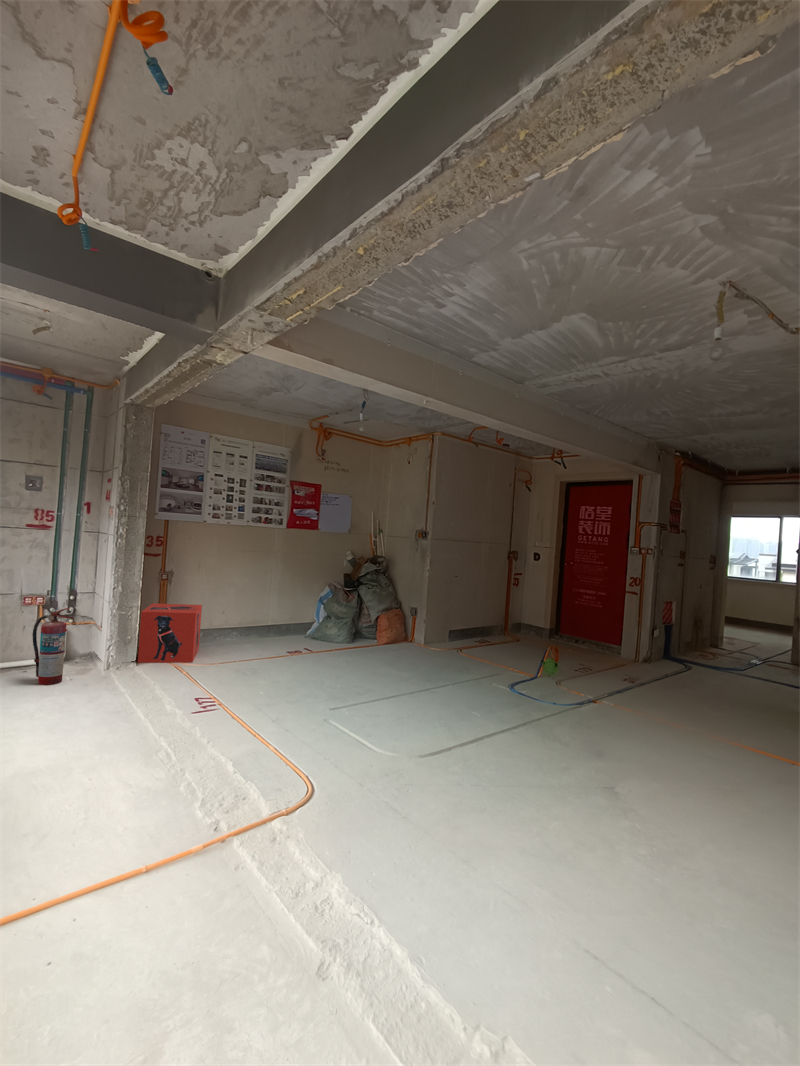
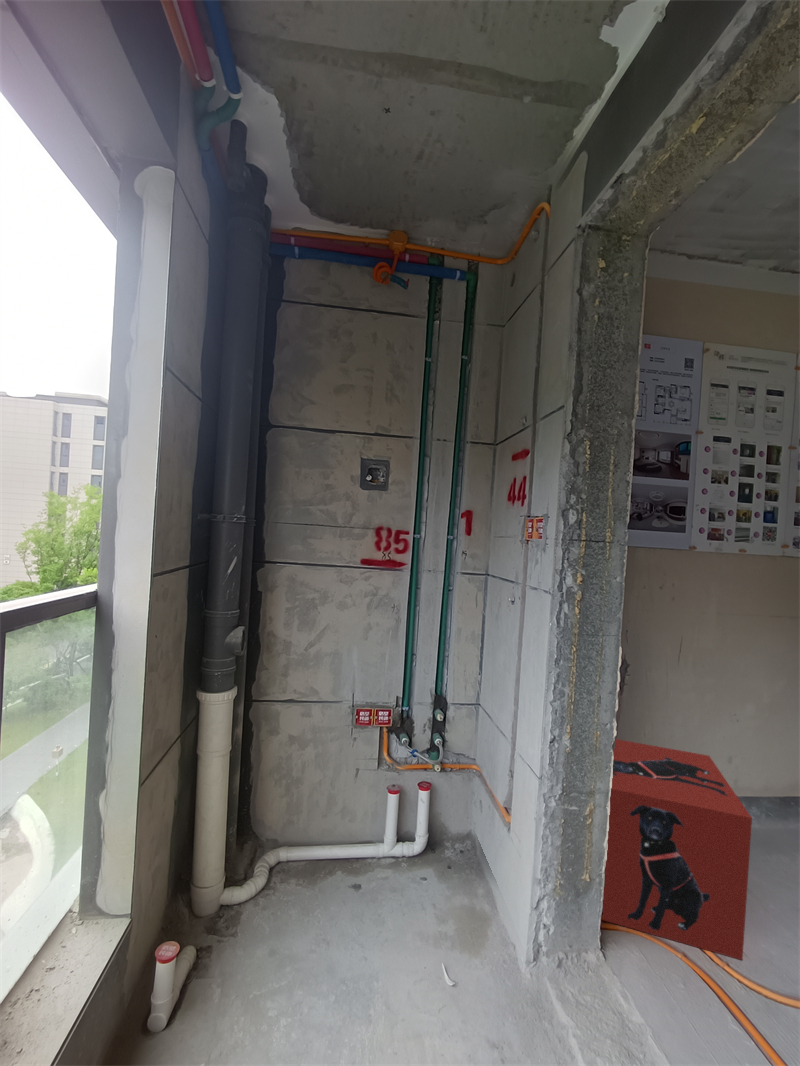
fire extinguisher: present [33,608,74,685] -> none [369,808,468,1041]

